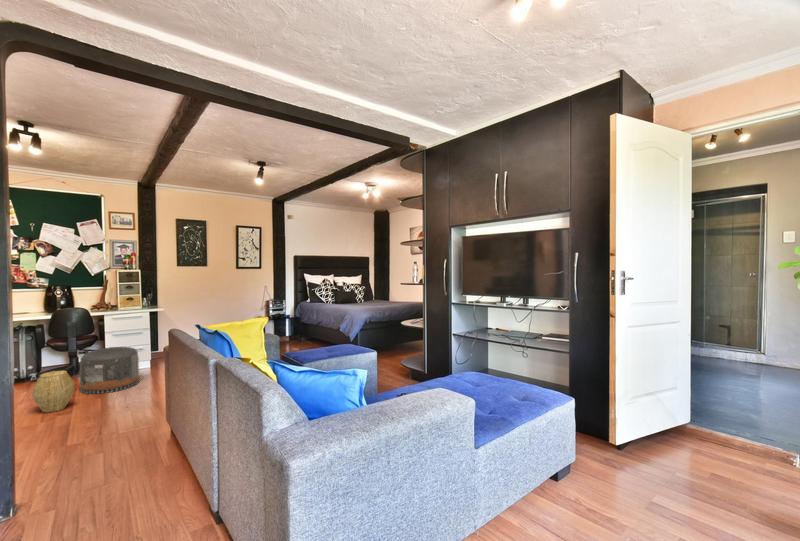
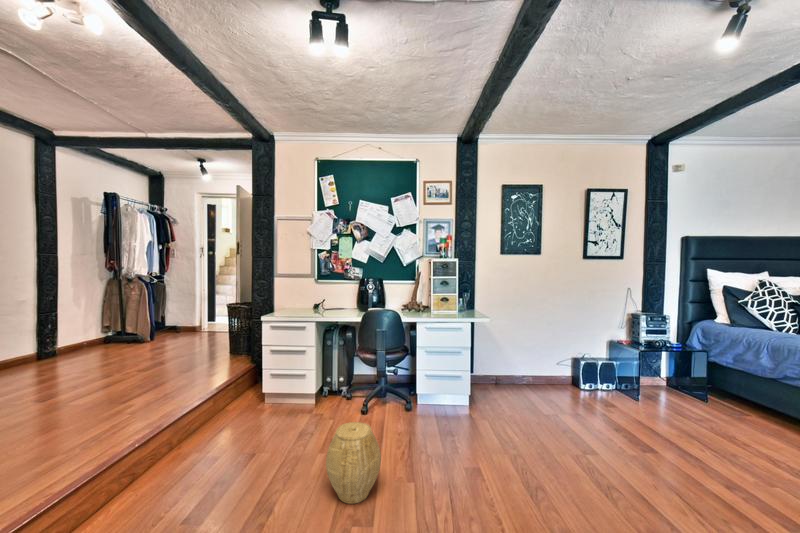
pouf: present [80,347,139,394] -> none [389,377,467,469]

